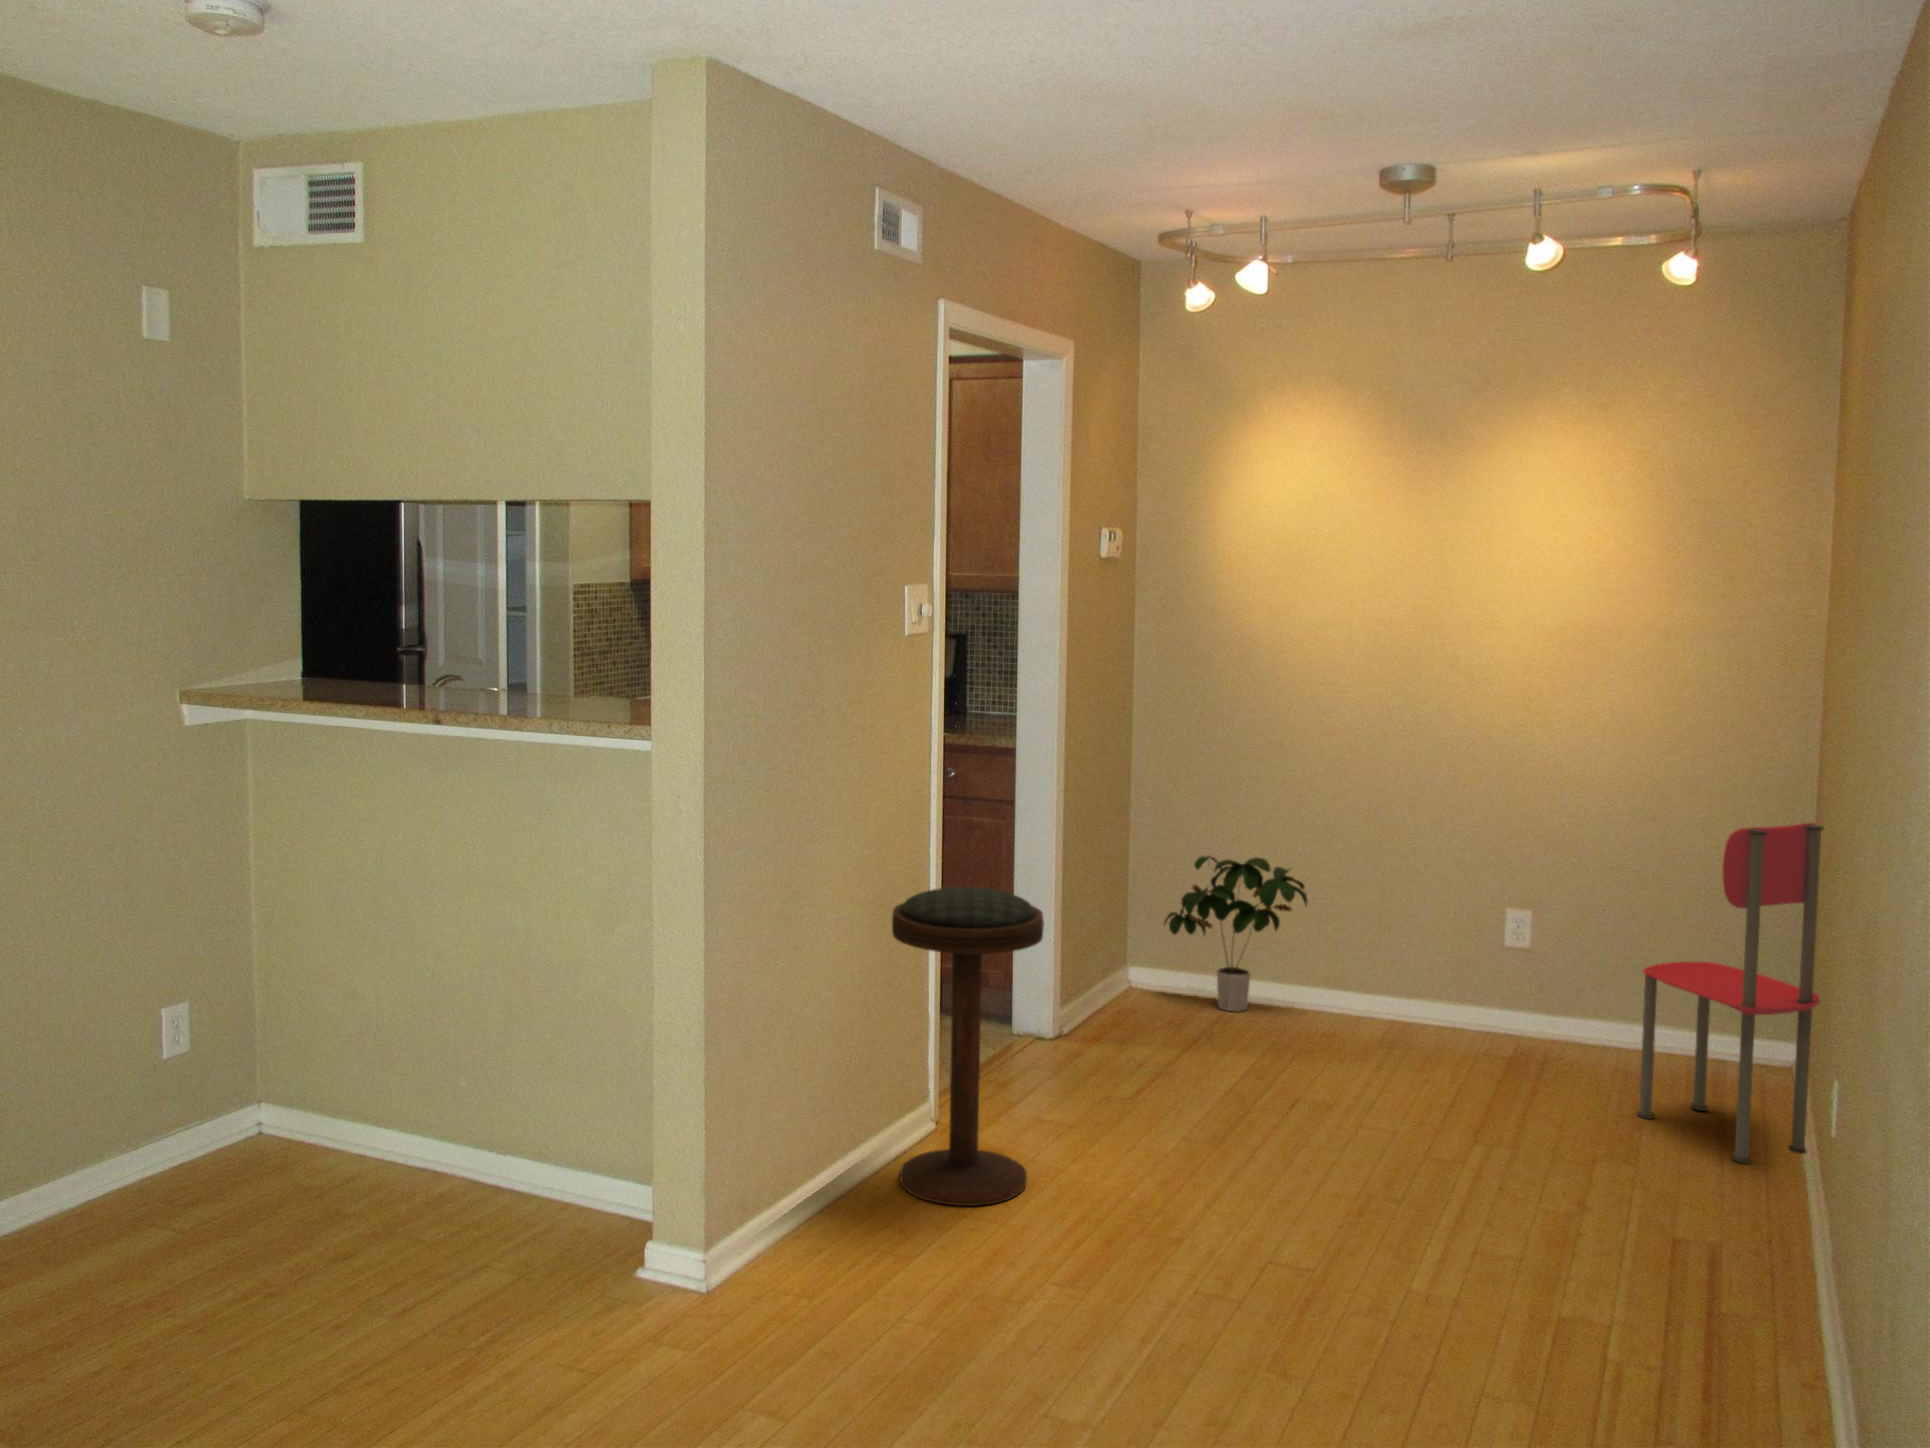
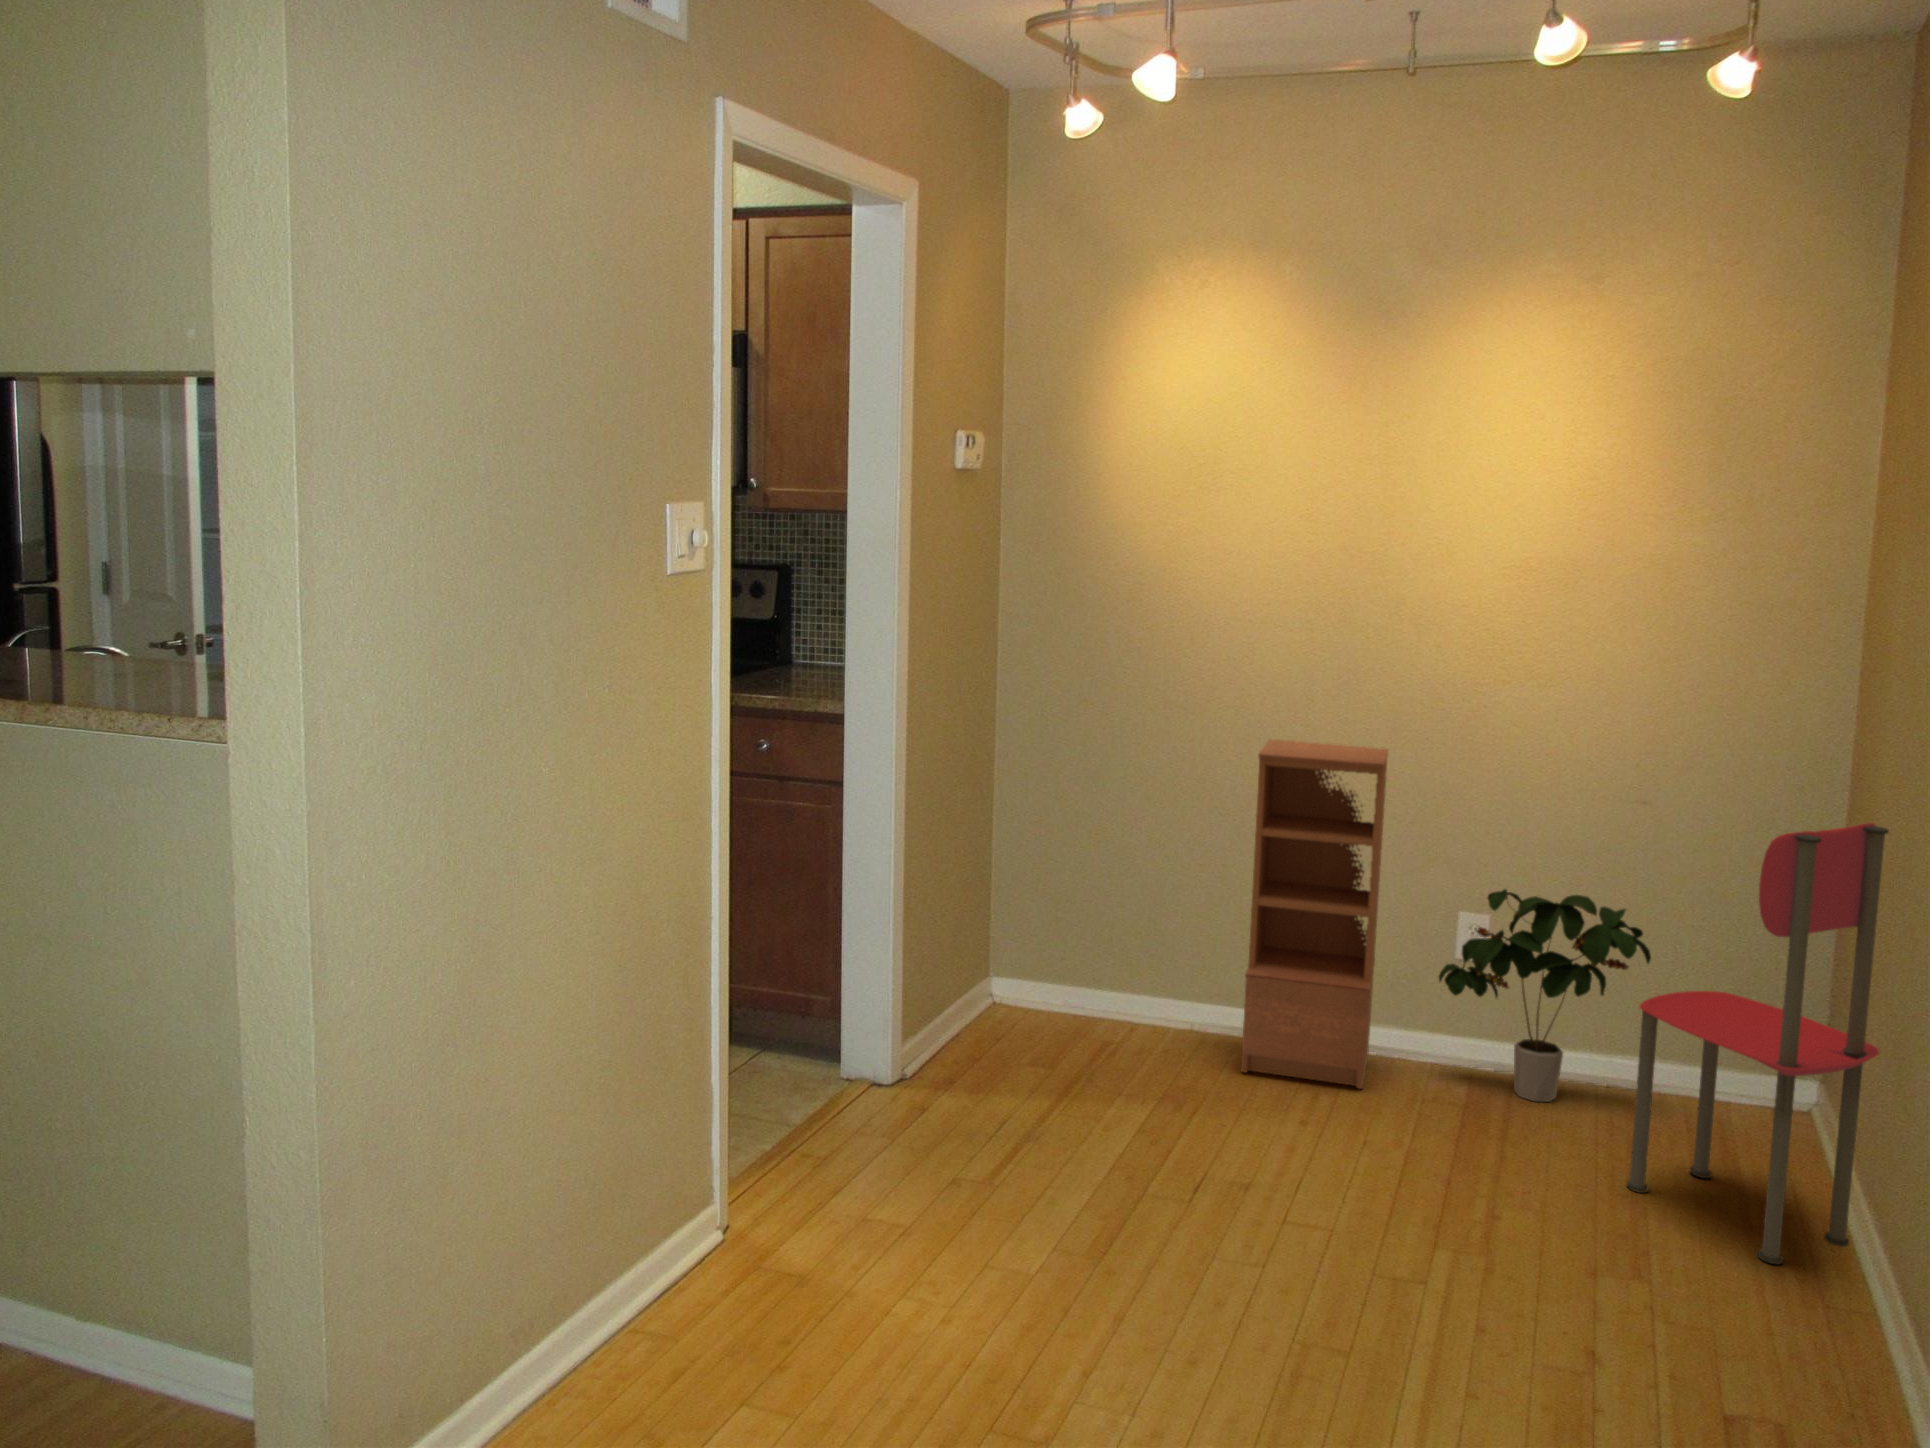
bookcase: none [1334,771,1451,1050] -> present [1241,739,1388,1089]
potted plant: present [1164,856,1307,1011] -> present [1439,889,1651,1102]
bar stool: present [892,887,1044,1206] -> none [645,928,859,1381]

